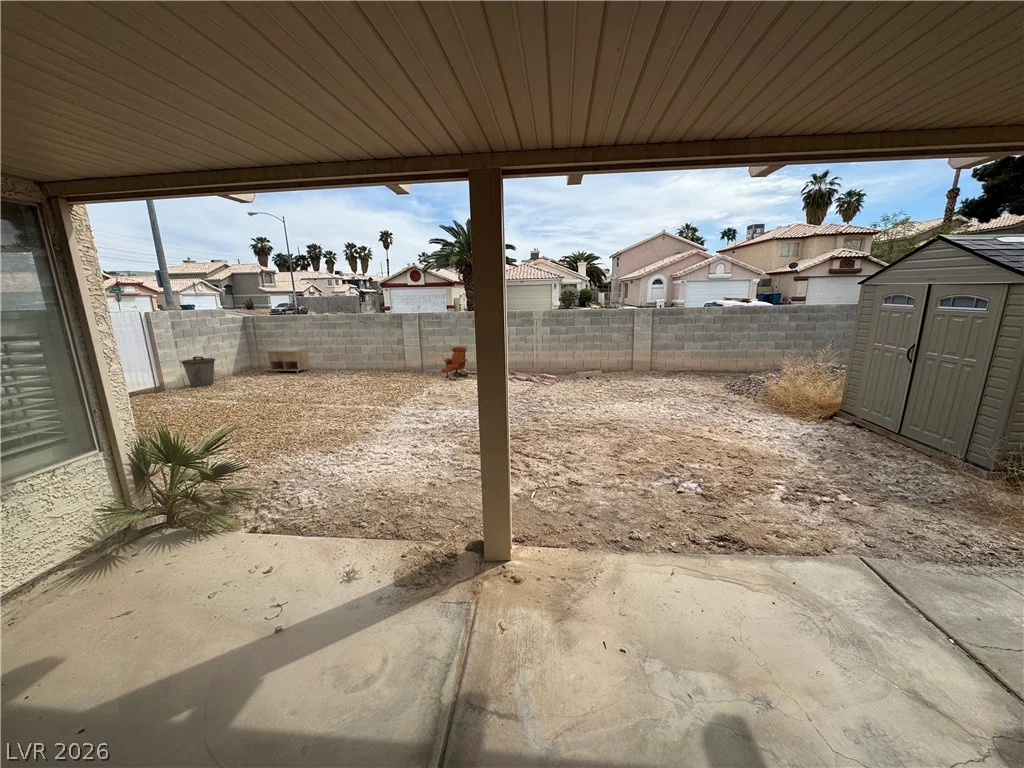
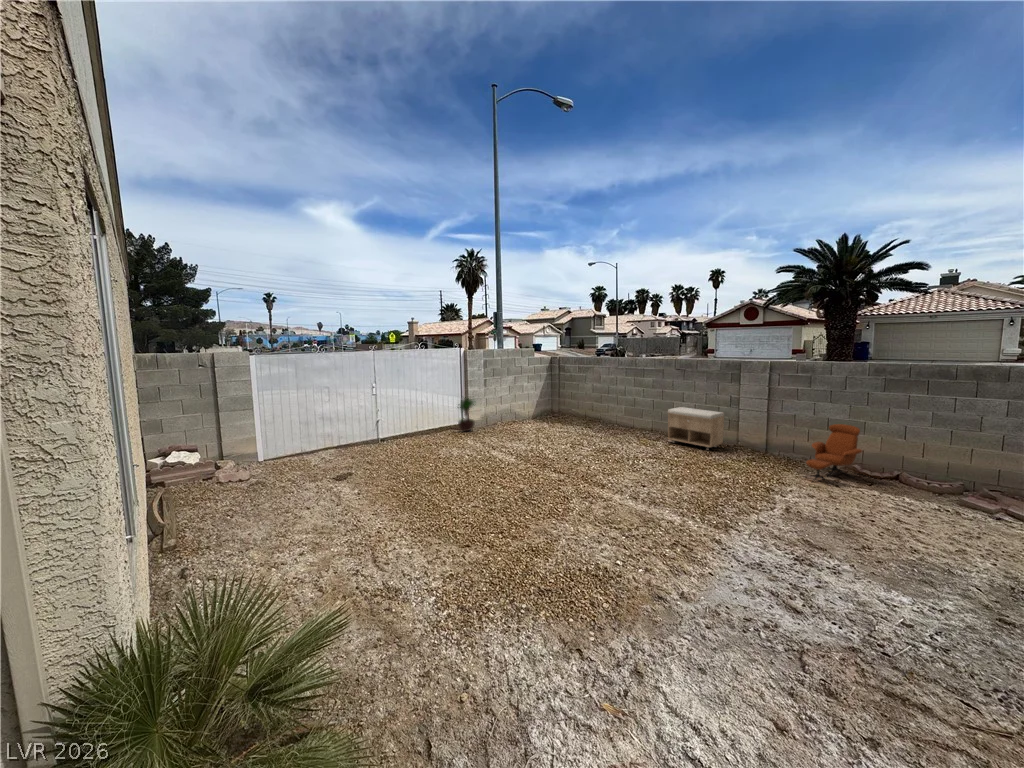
storage bench: present [267,347,309,373] -> present [668,407,724,450]
potted tree: none [146,356,173,392] -> present [458,397,475,431]
trash can: present [181,357,215,387] -> none [486,398,515,430]

